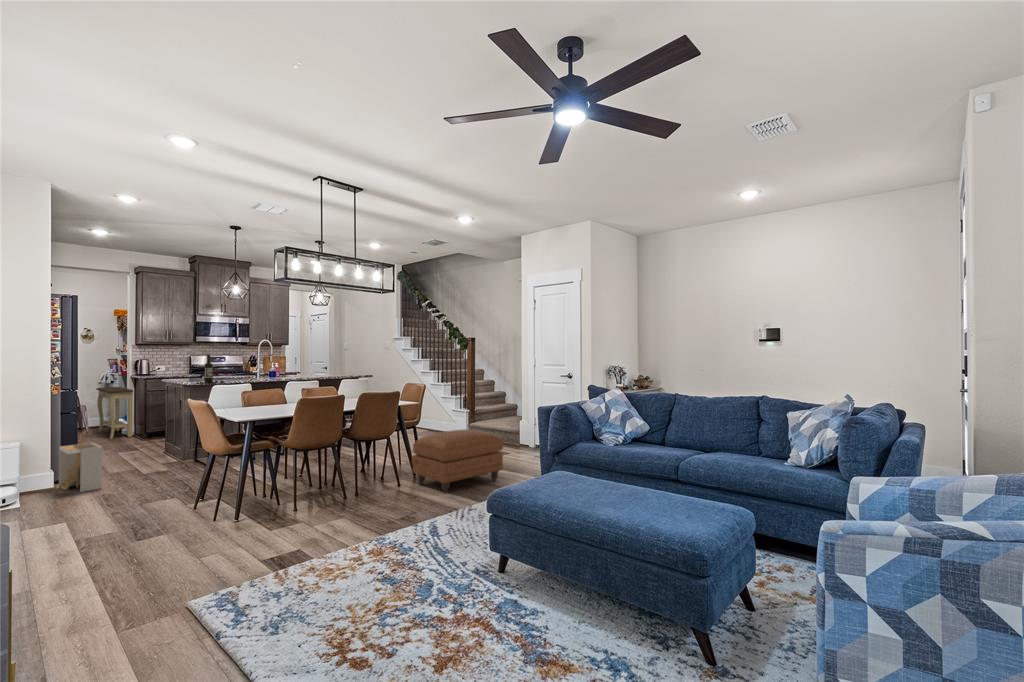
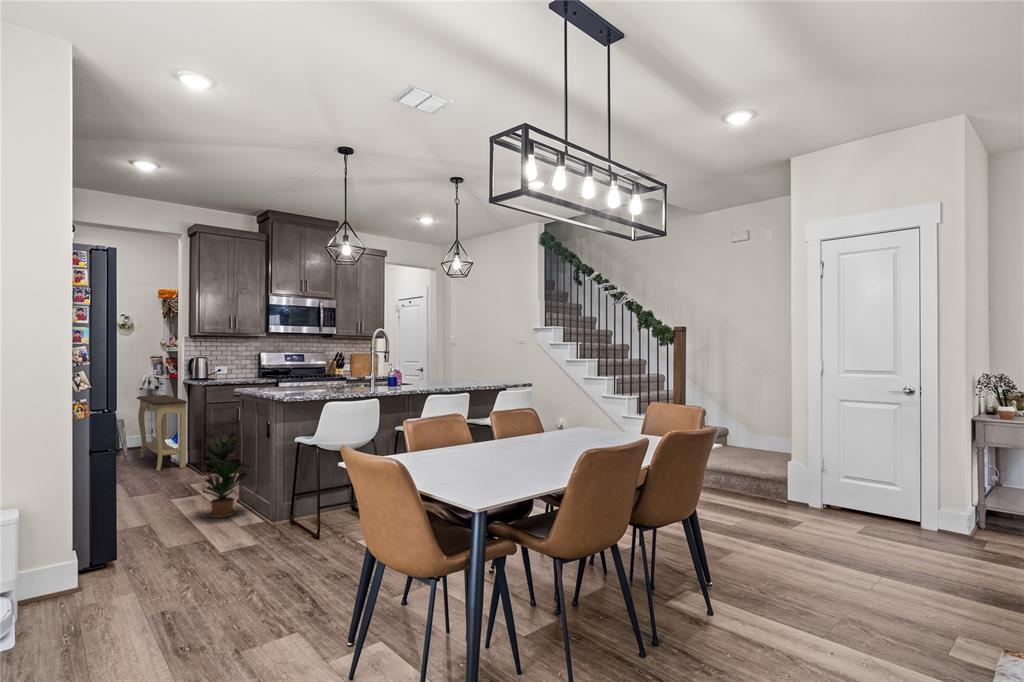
wine bottle: present [196,355,229,384] -> none [289,351,336,397]
potted plant: none [135,407,172,460] -> present [201,432,251,518]
ottoman: present [412,430,503,493] -> none [722,494,898,640]
storage bin: present [59,434,102,492] -> none [86,492,159,601]

